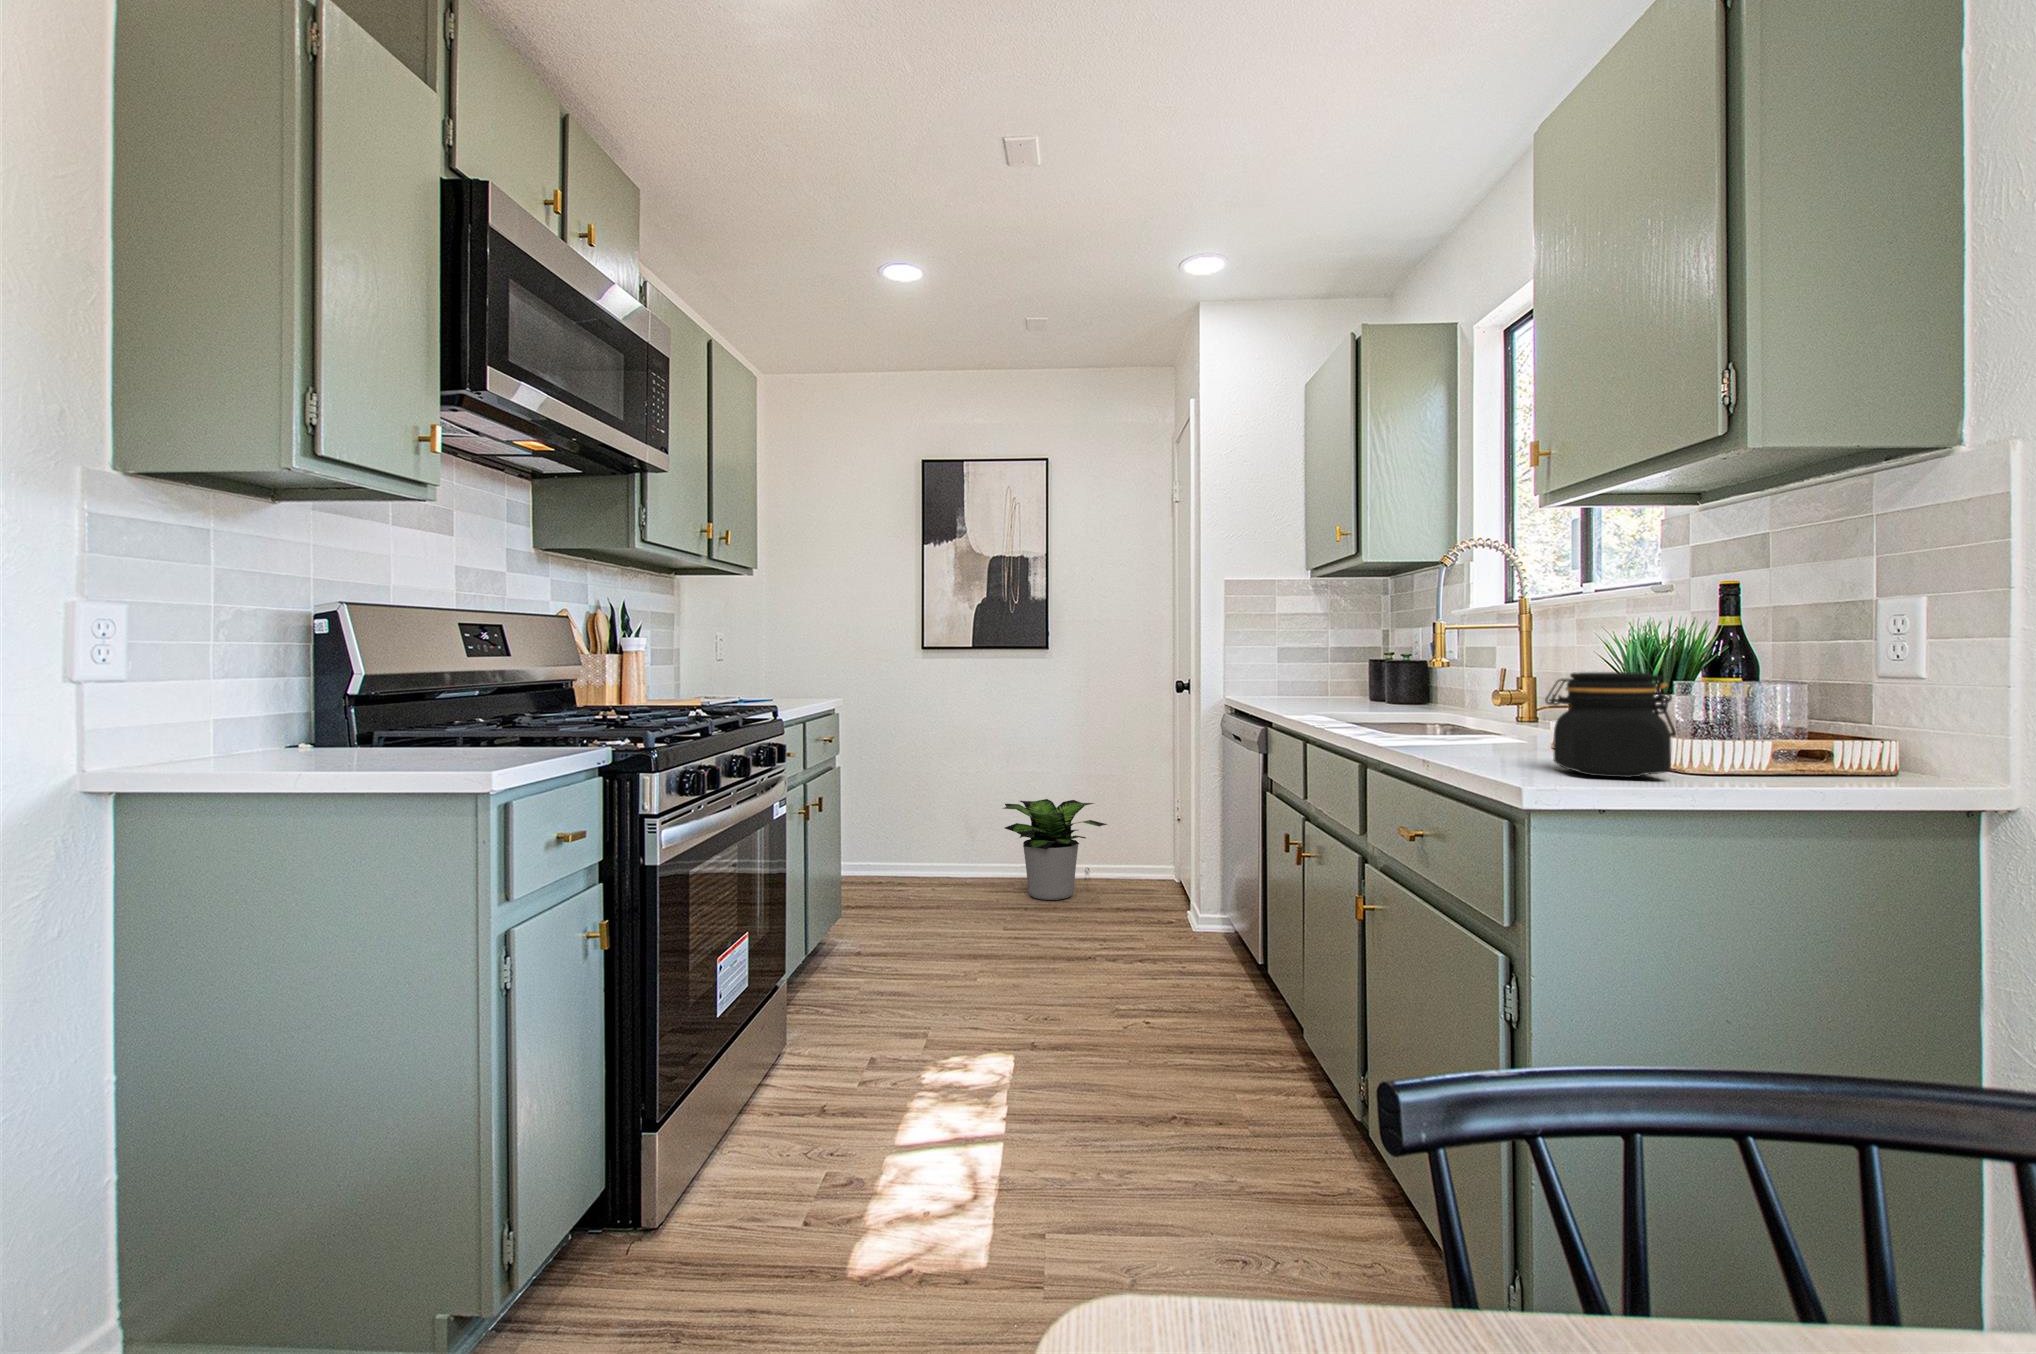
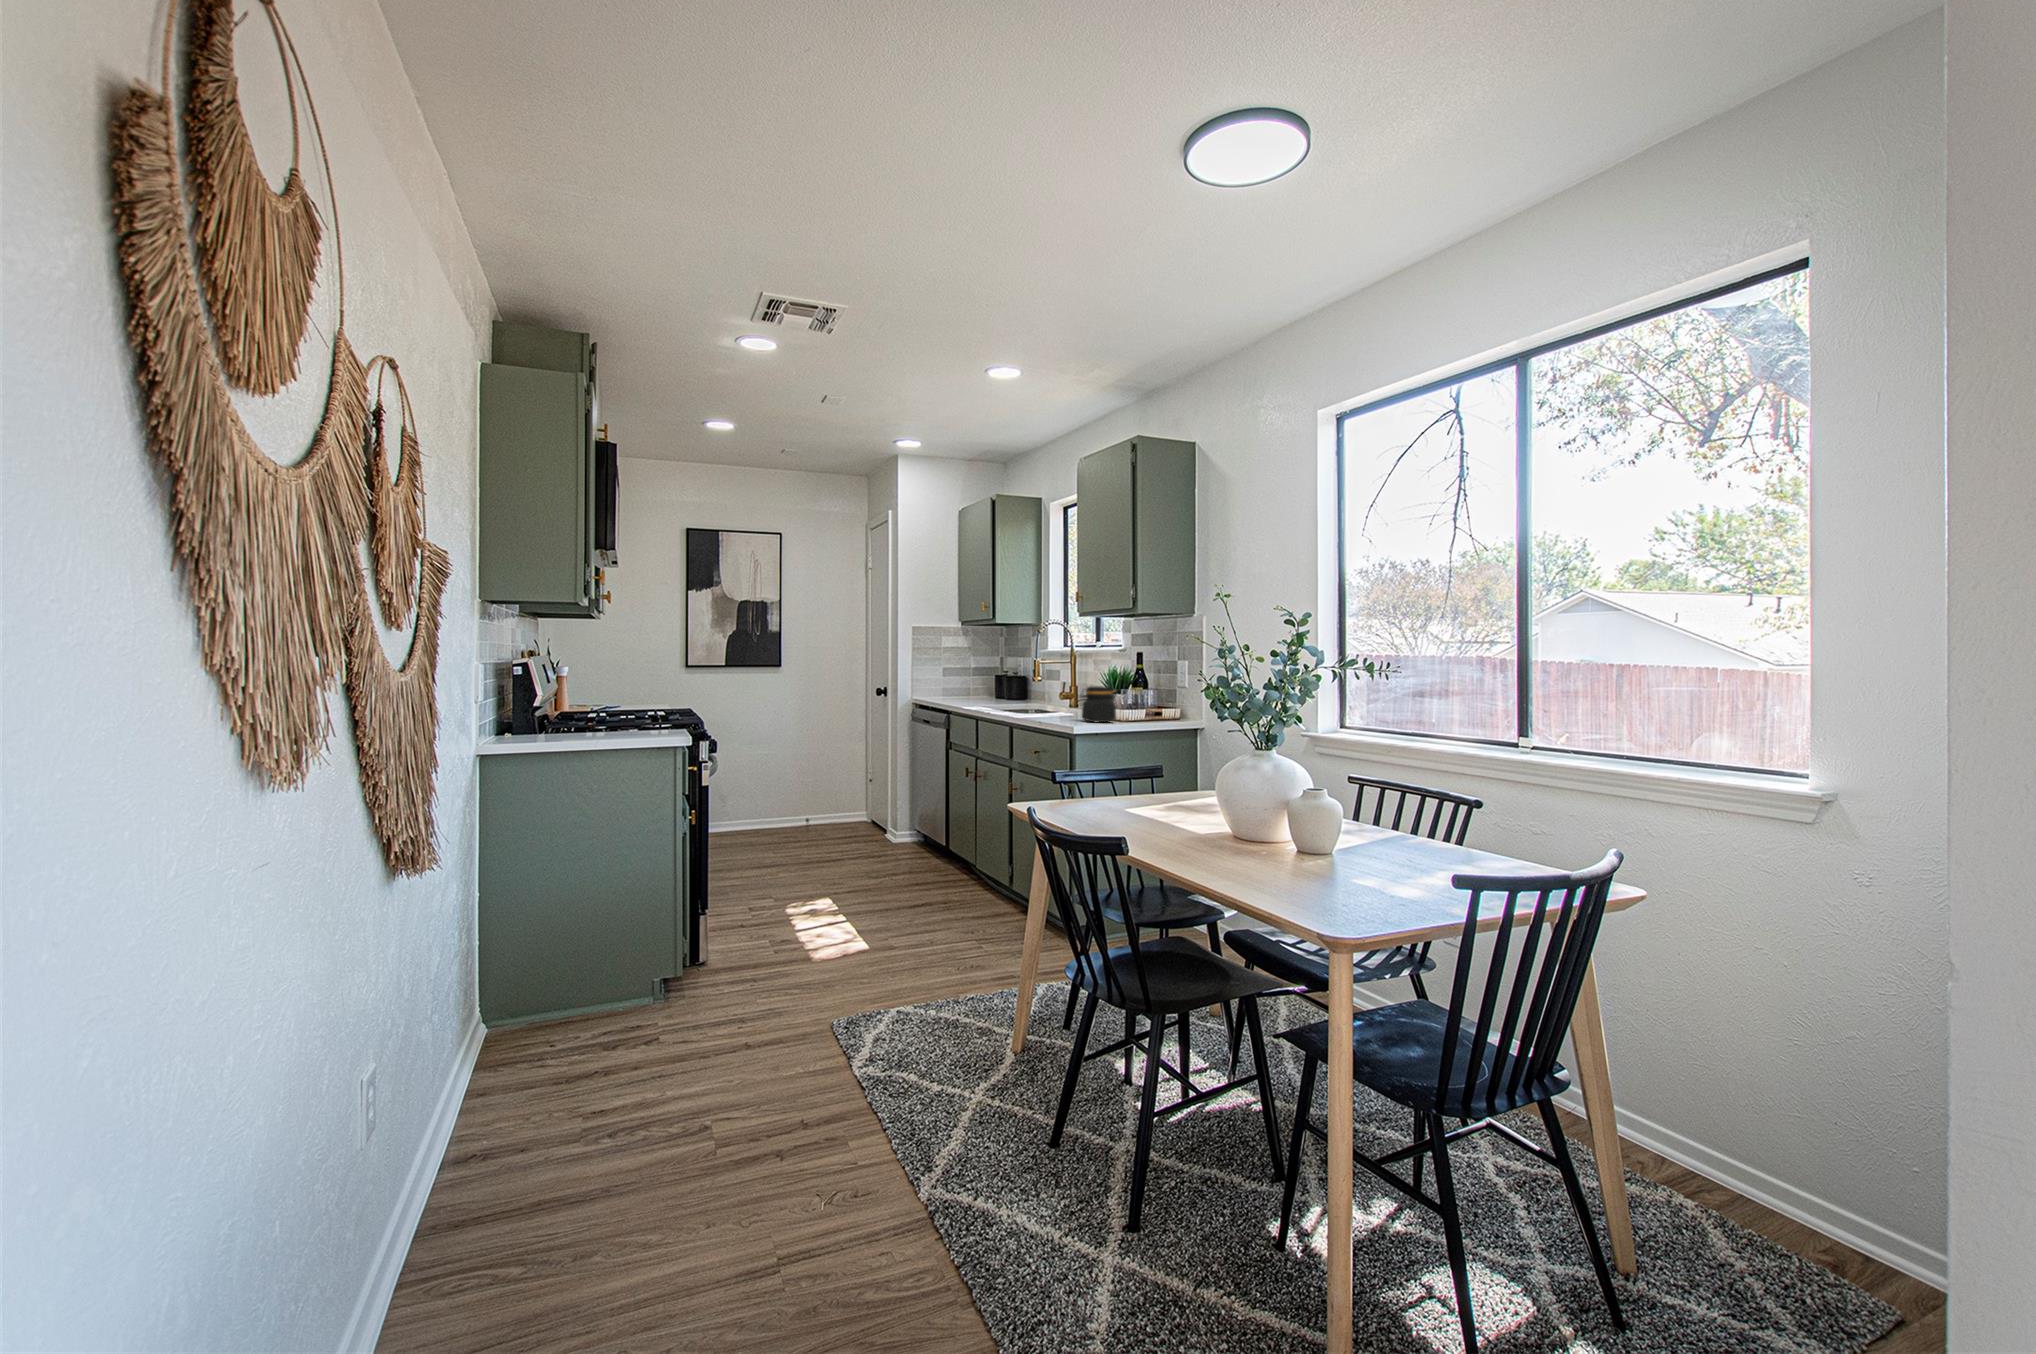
potted plant: present [1003,799,1107,900] -> none [755,769,827,835]

